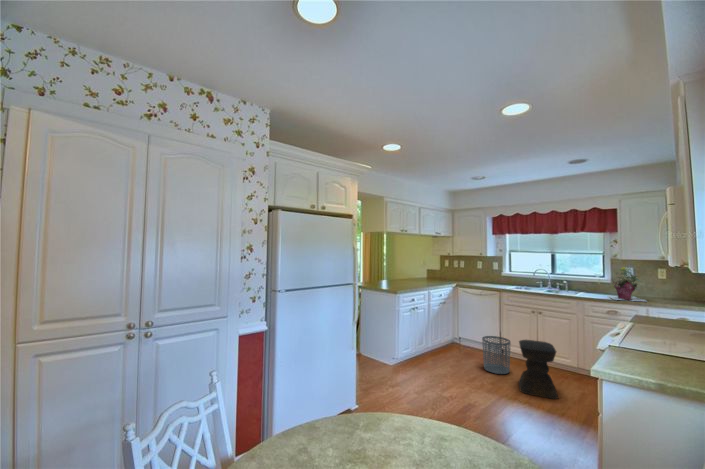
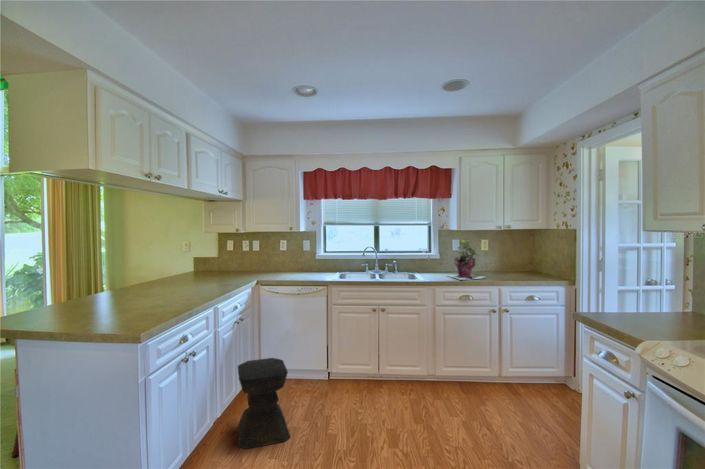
waste bin: present [482,336,510,374] -> none [322,355,362,416]
stool: present [519,340,558,399] -> present [237,358,290,449]

